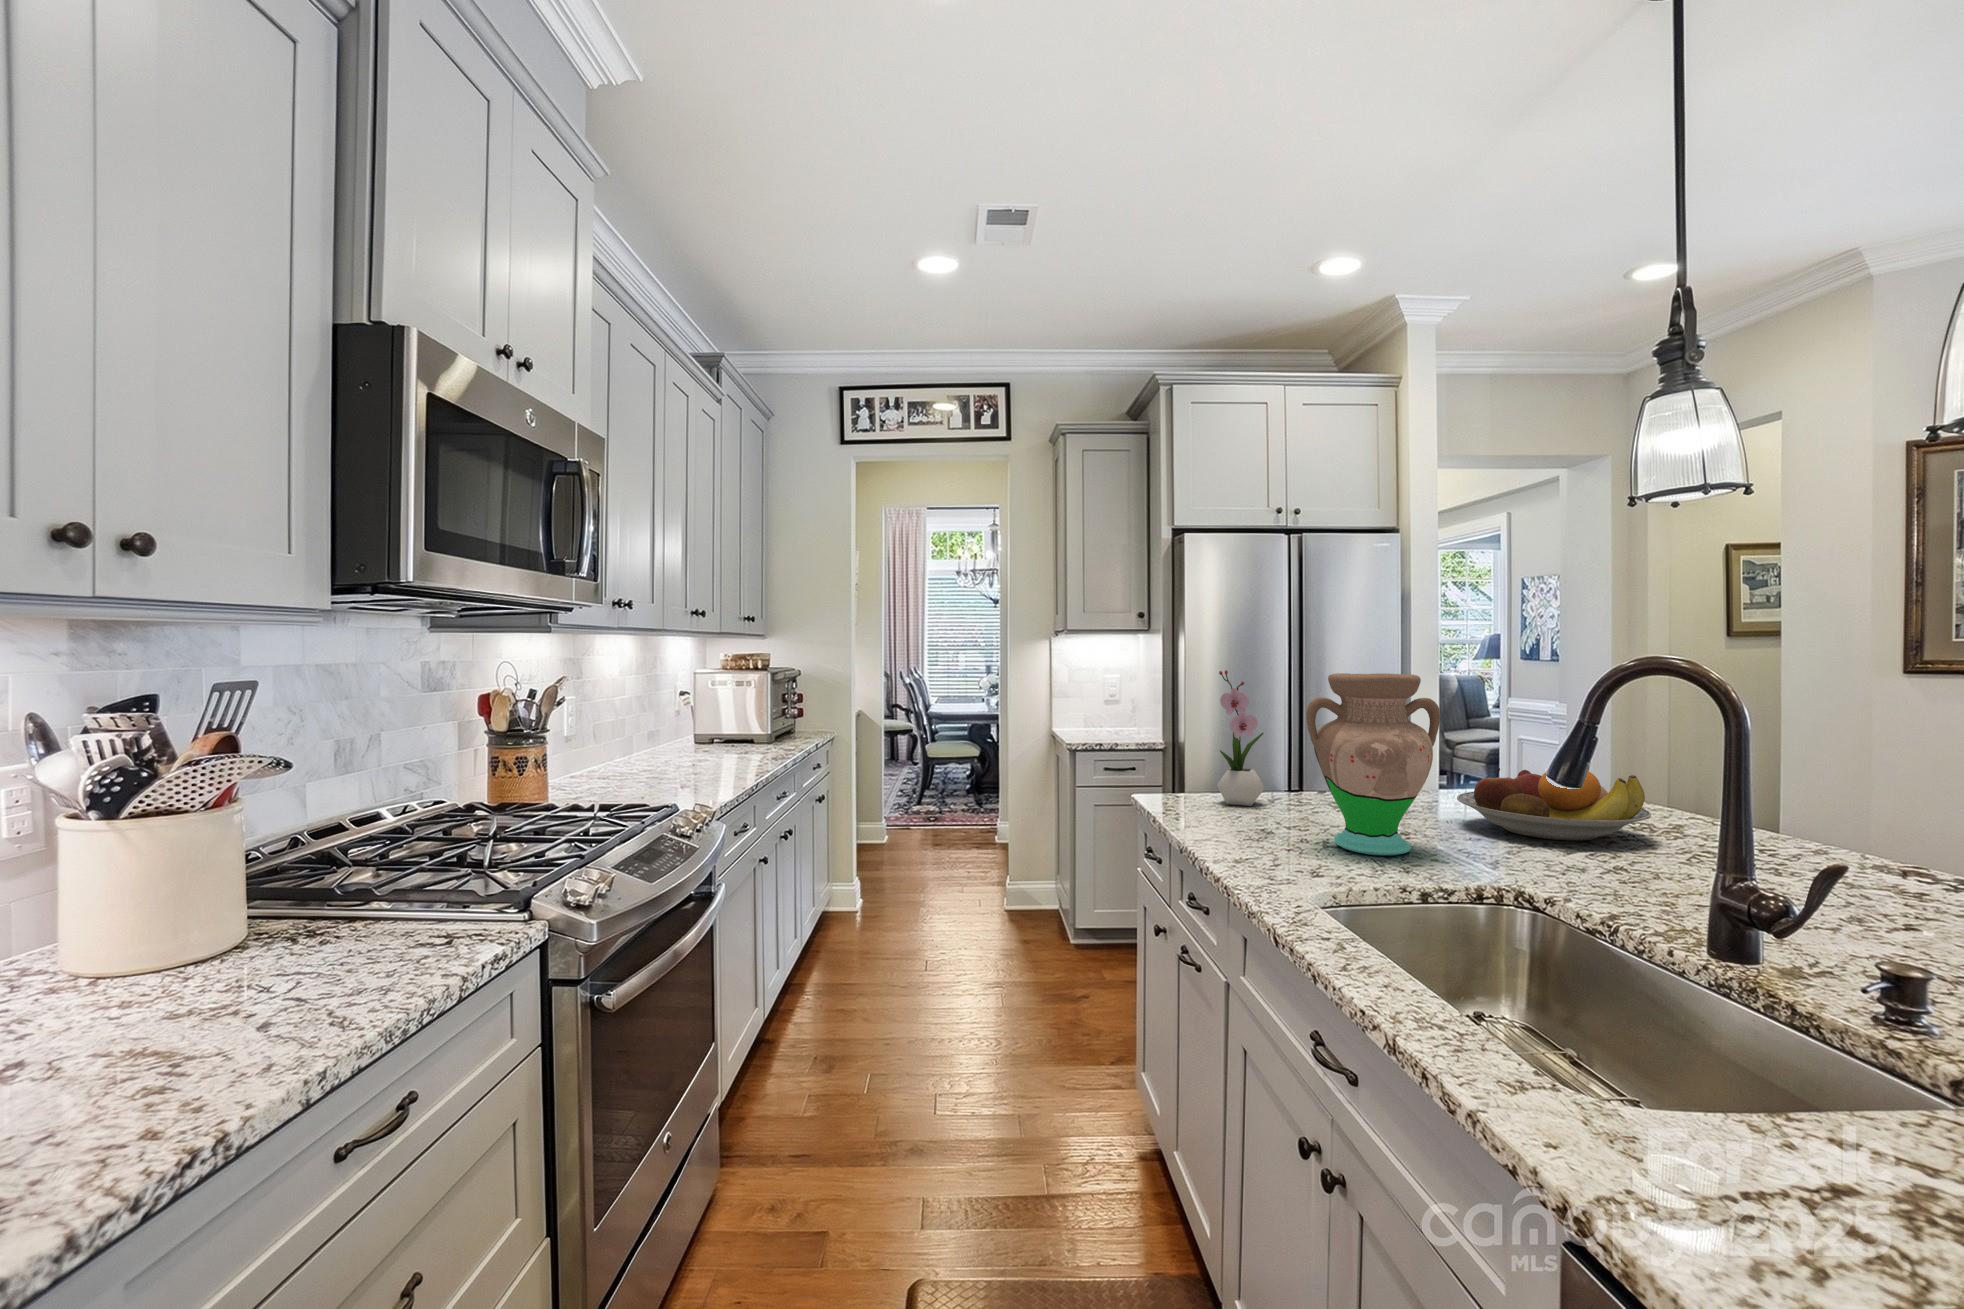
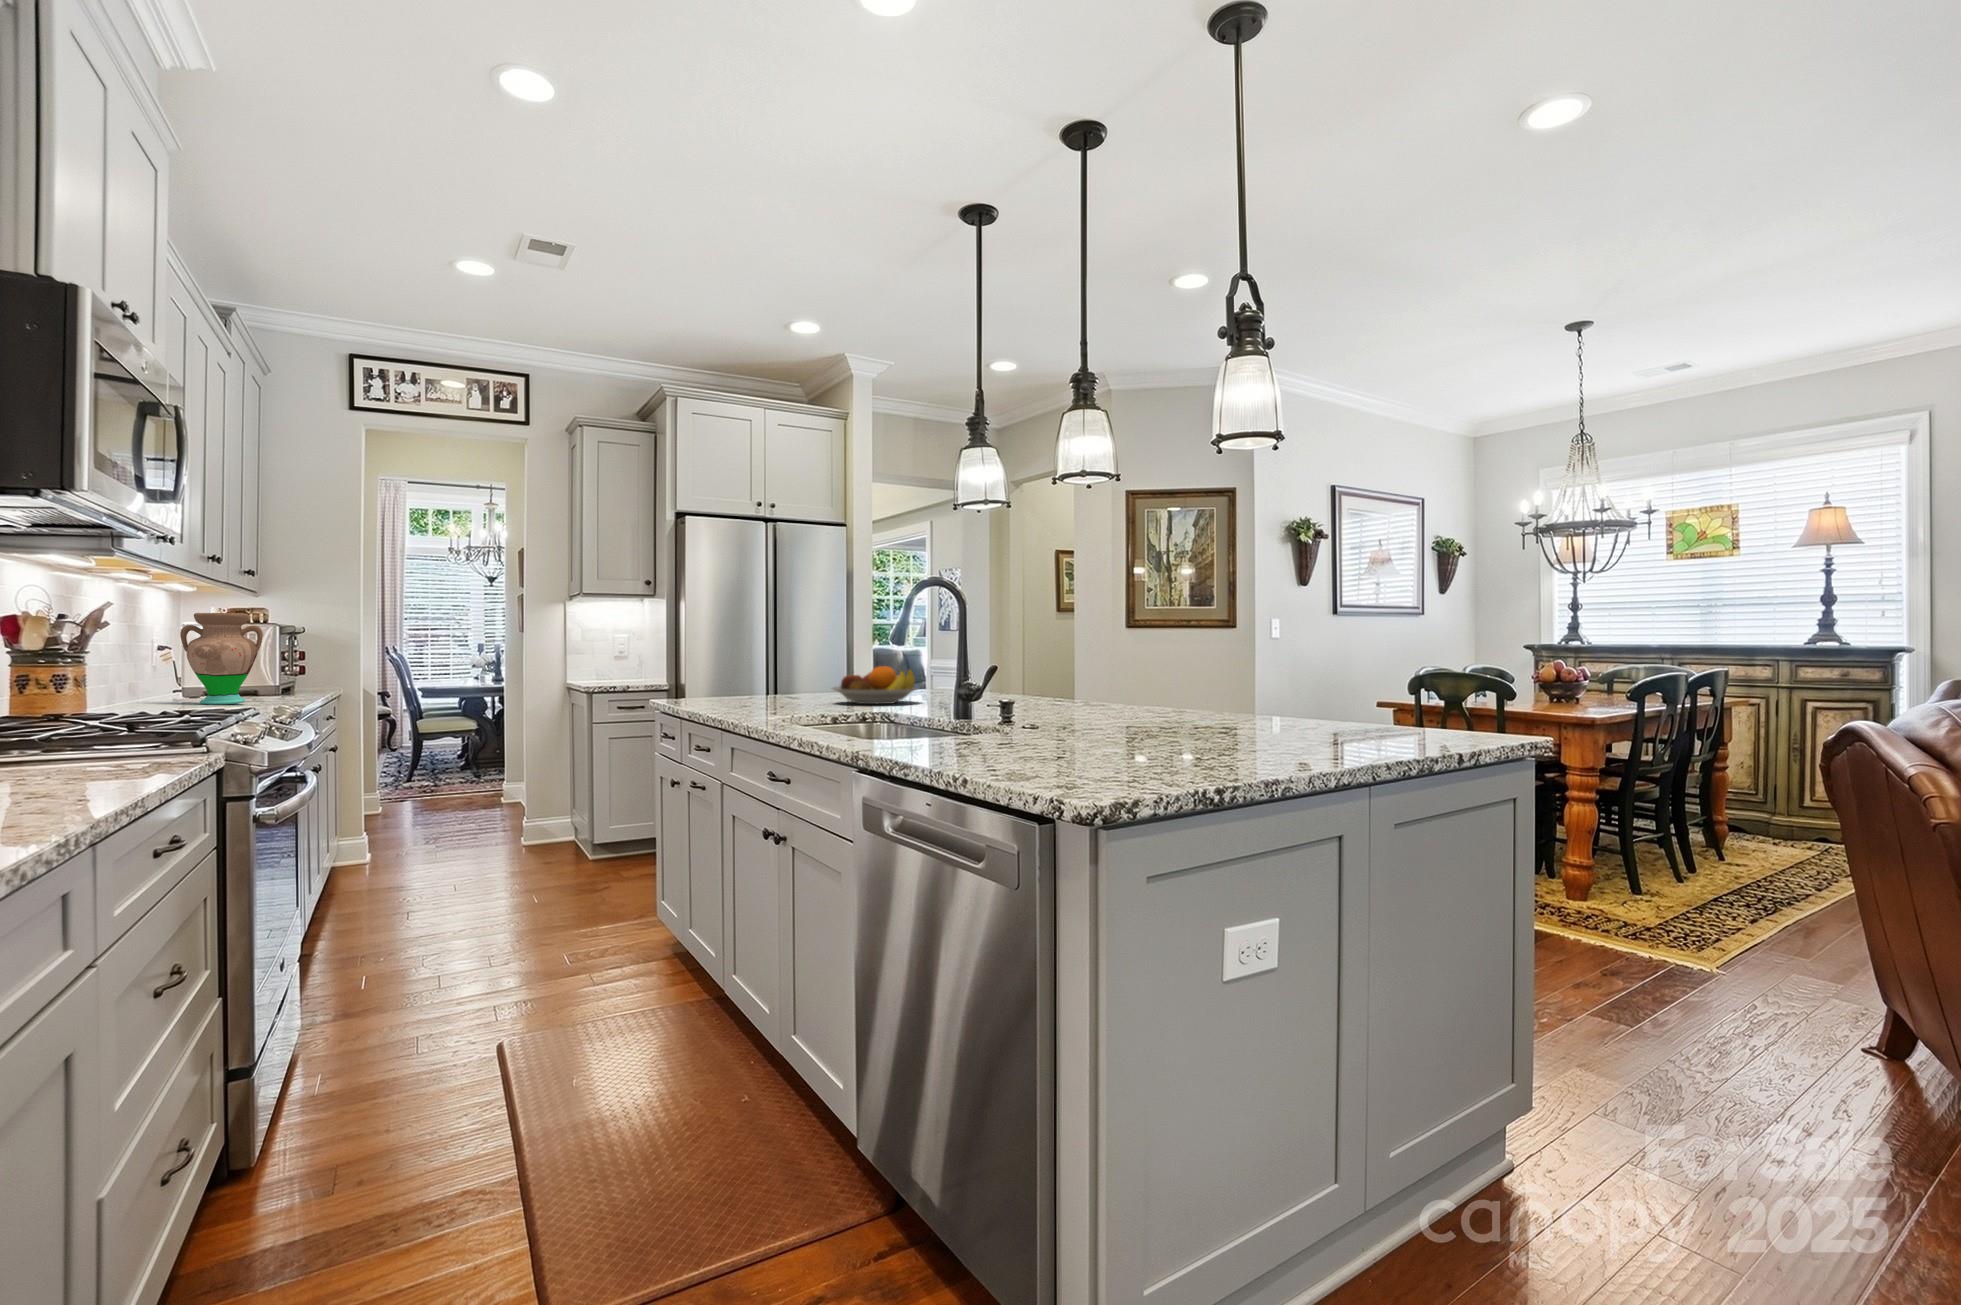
flower arrangement: present [1217,670,1265,806] -> none [697,616,728,702]
vase: present [1306,673,1440,855] -> present [180,613,263,705]

